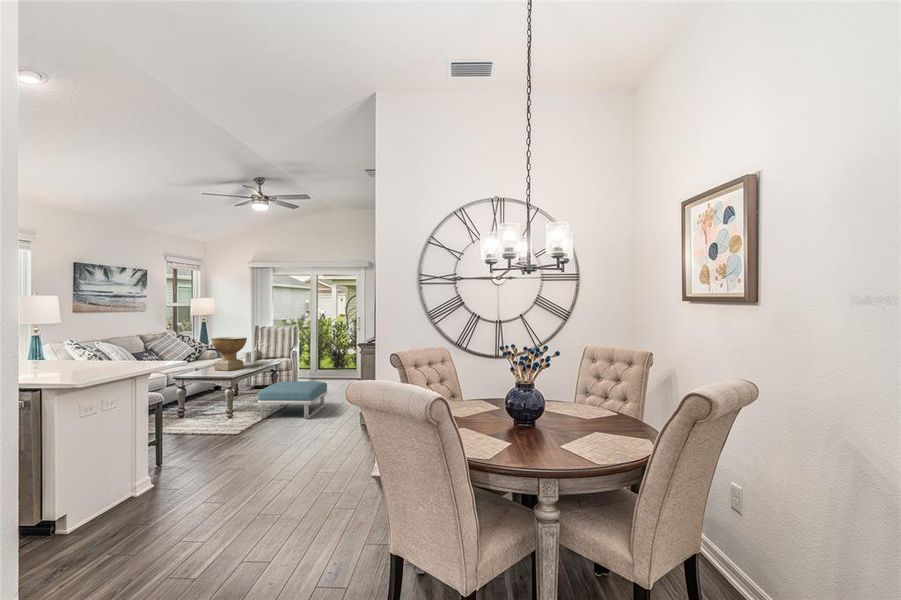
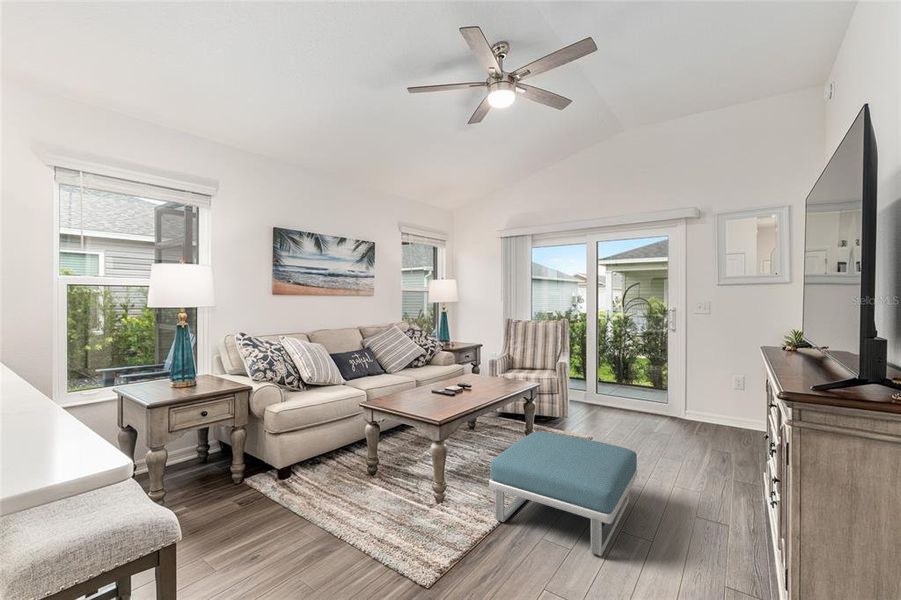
decorative bowl: present [211,337,247,371] -> none [426,337,481,399]

